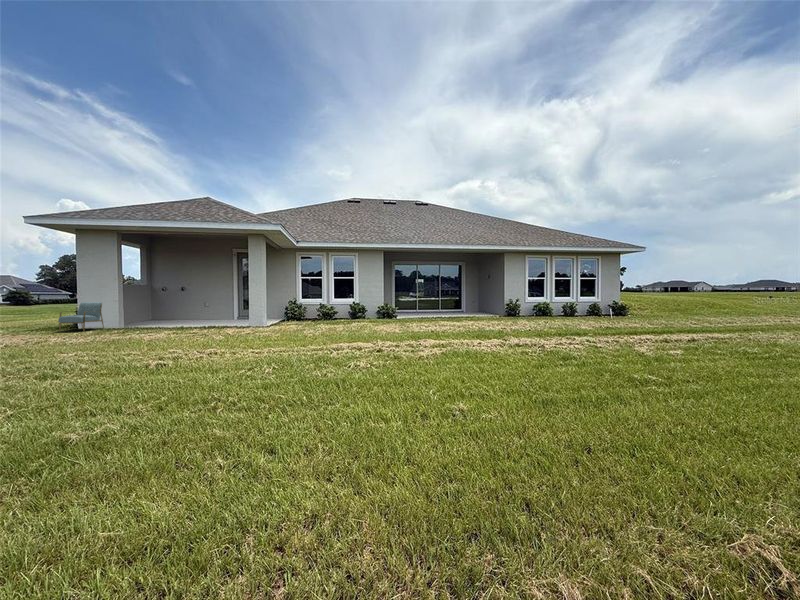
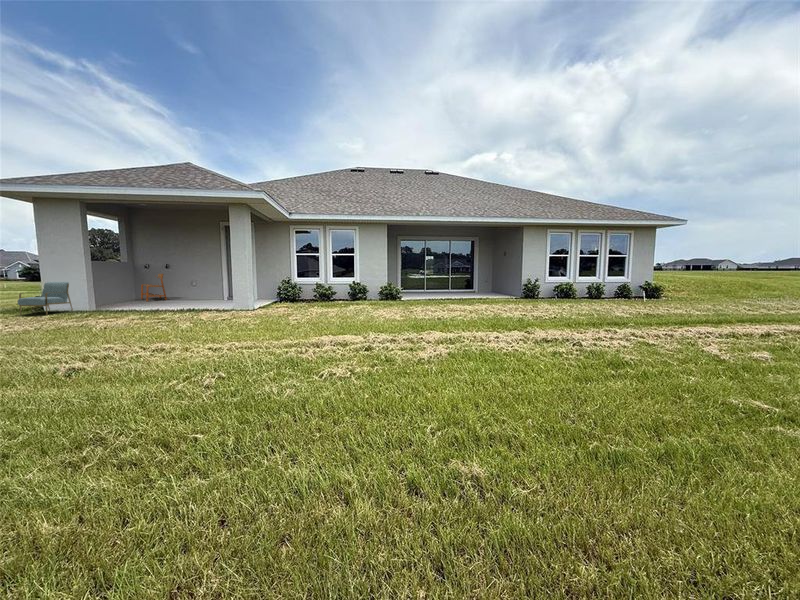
bench: none [158,295,183,321] -> present [141,274,167,301]

